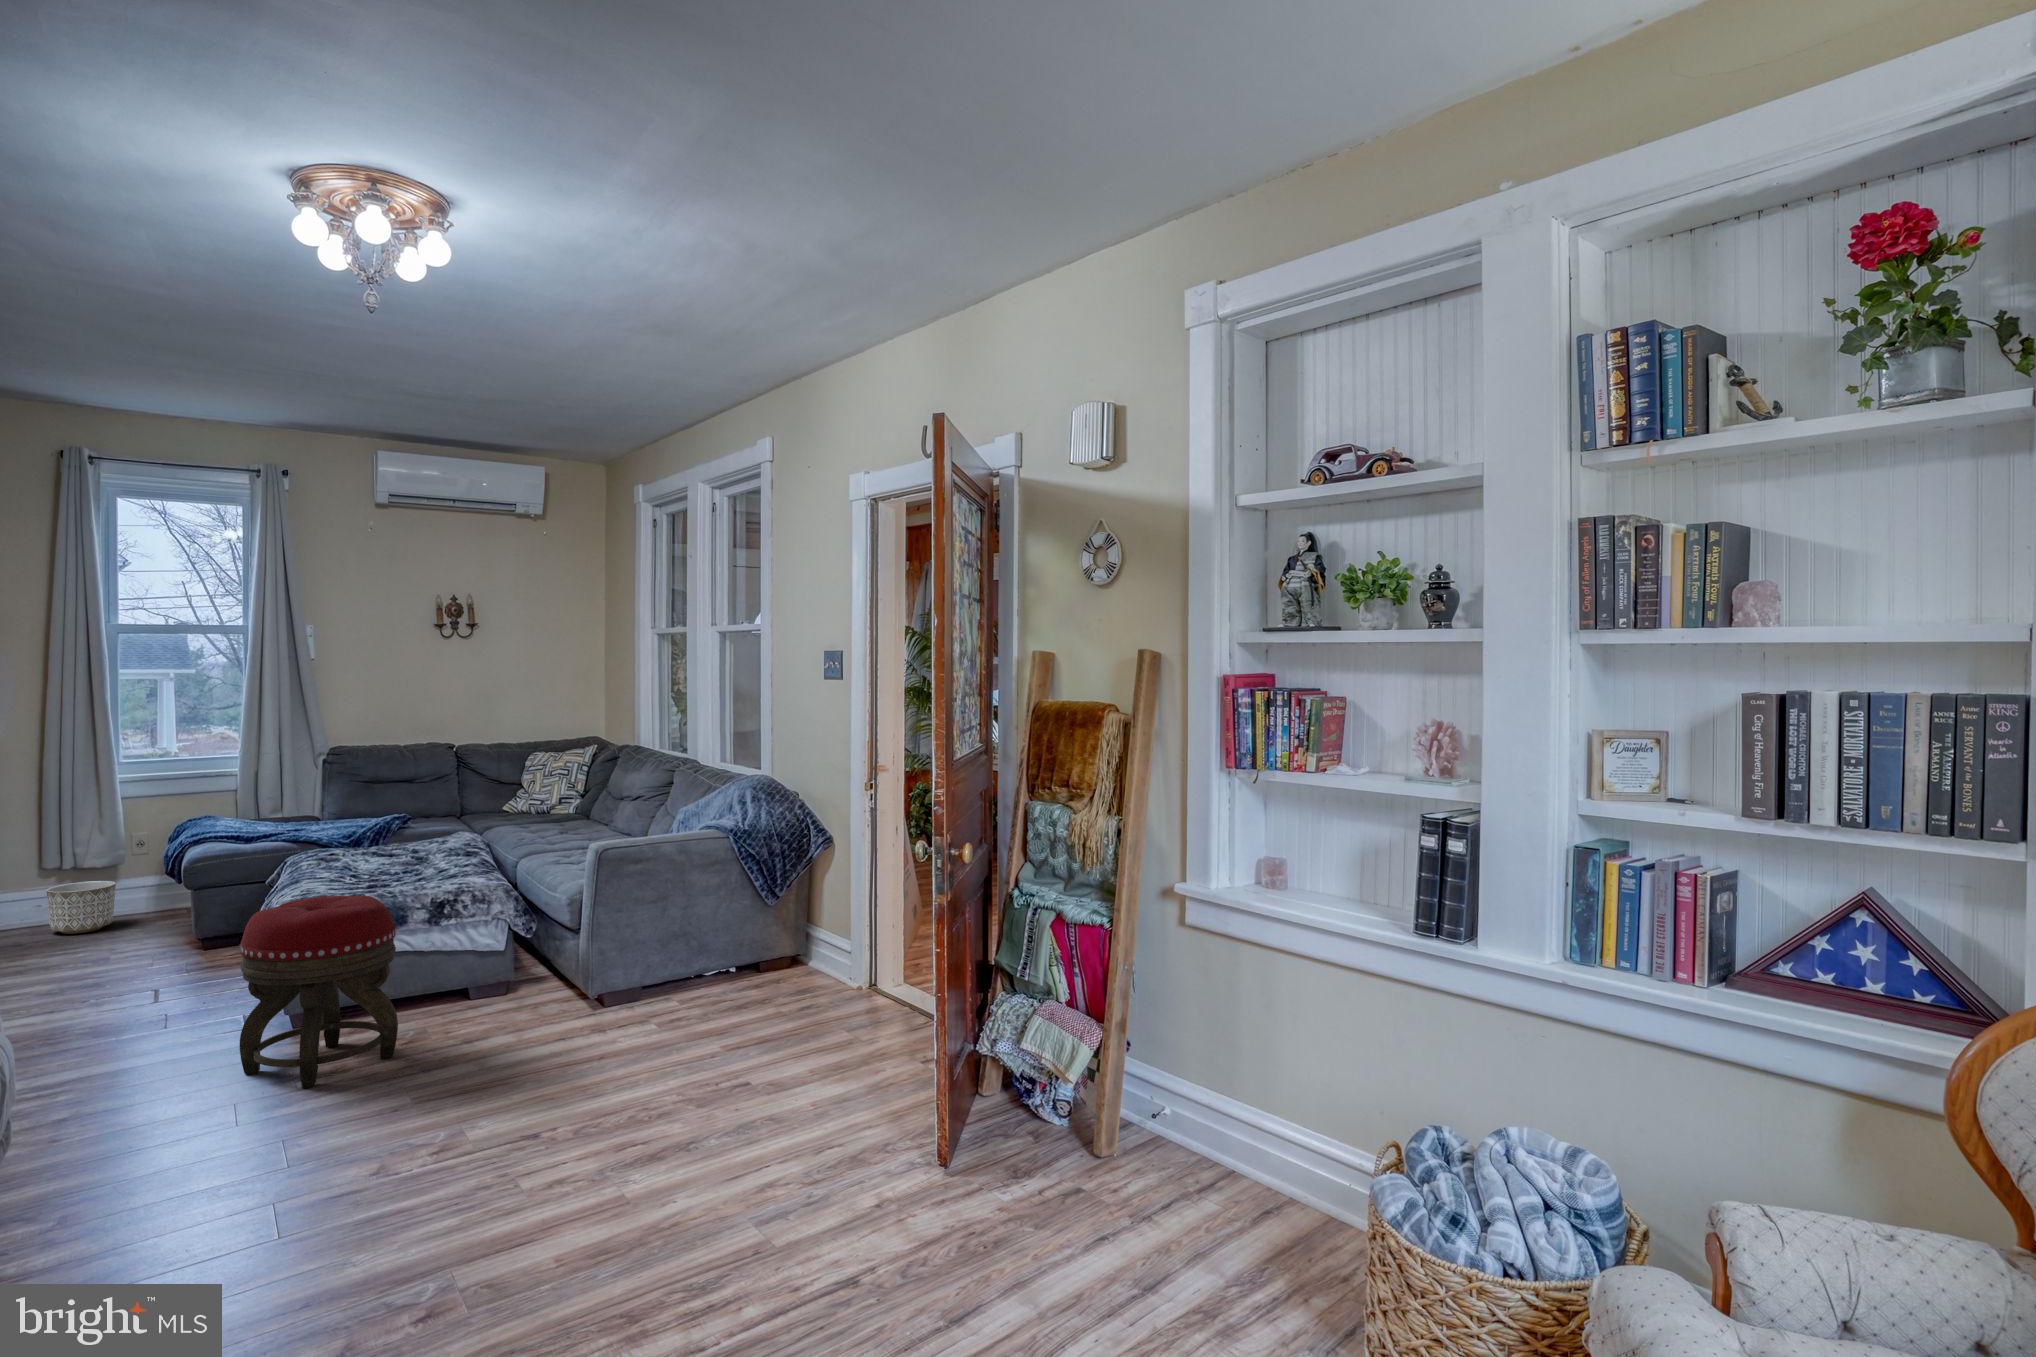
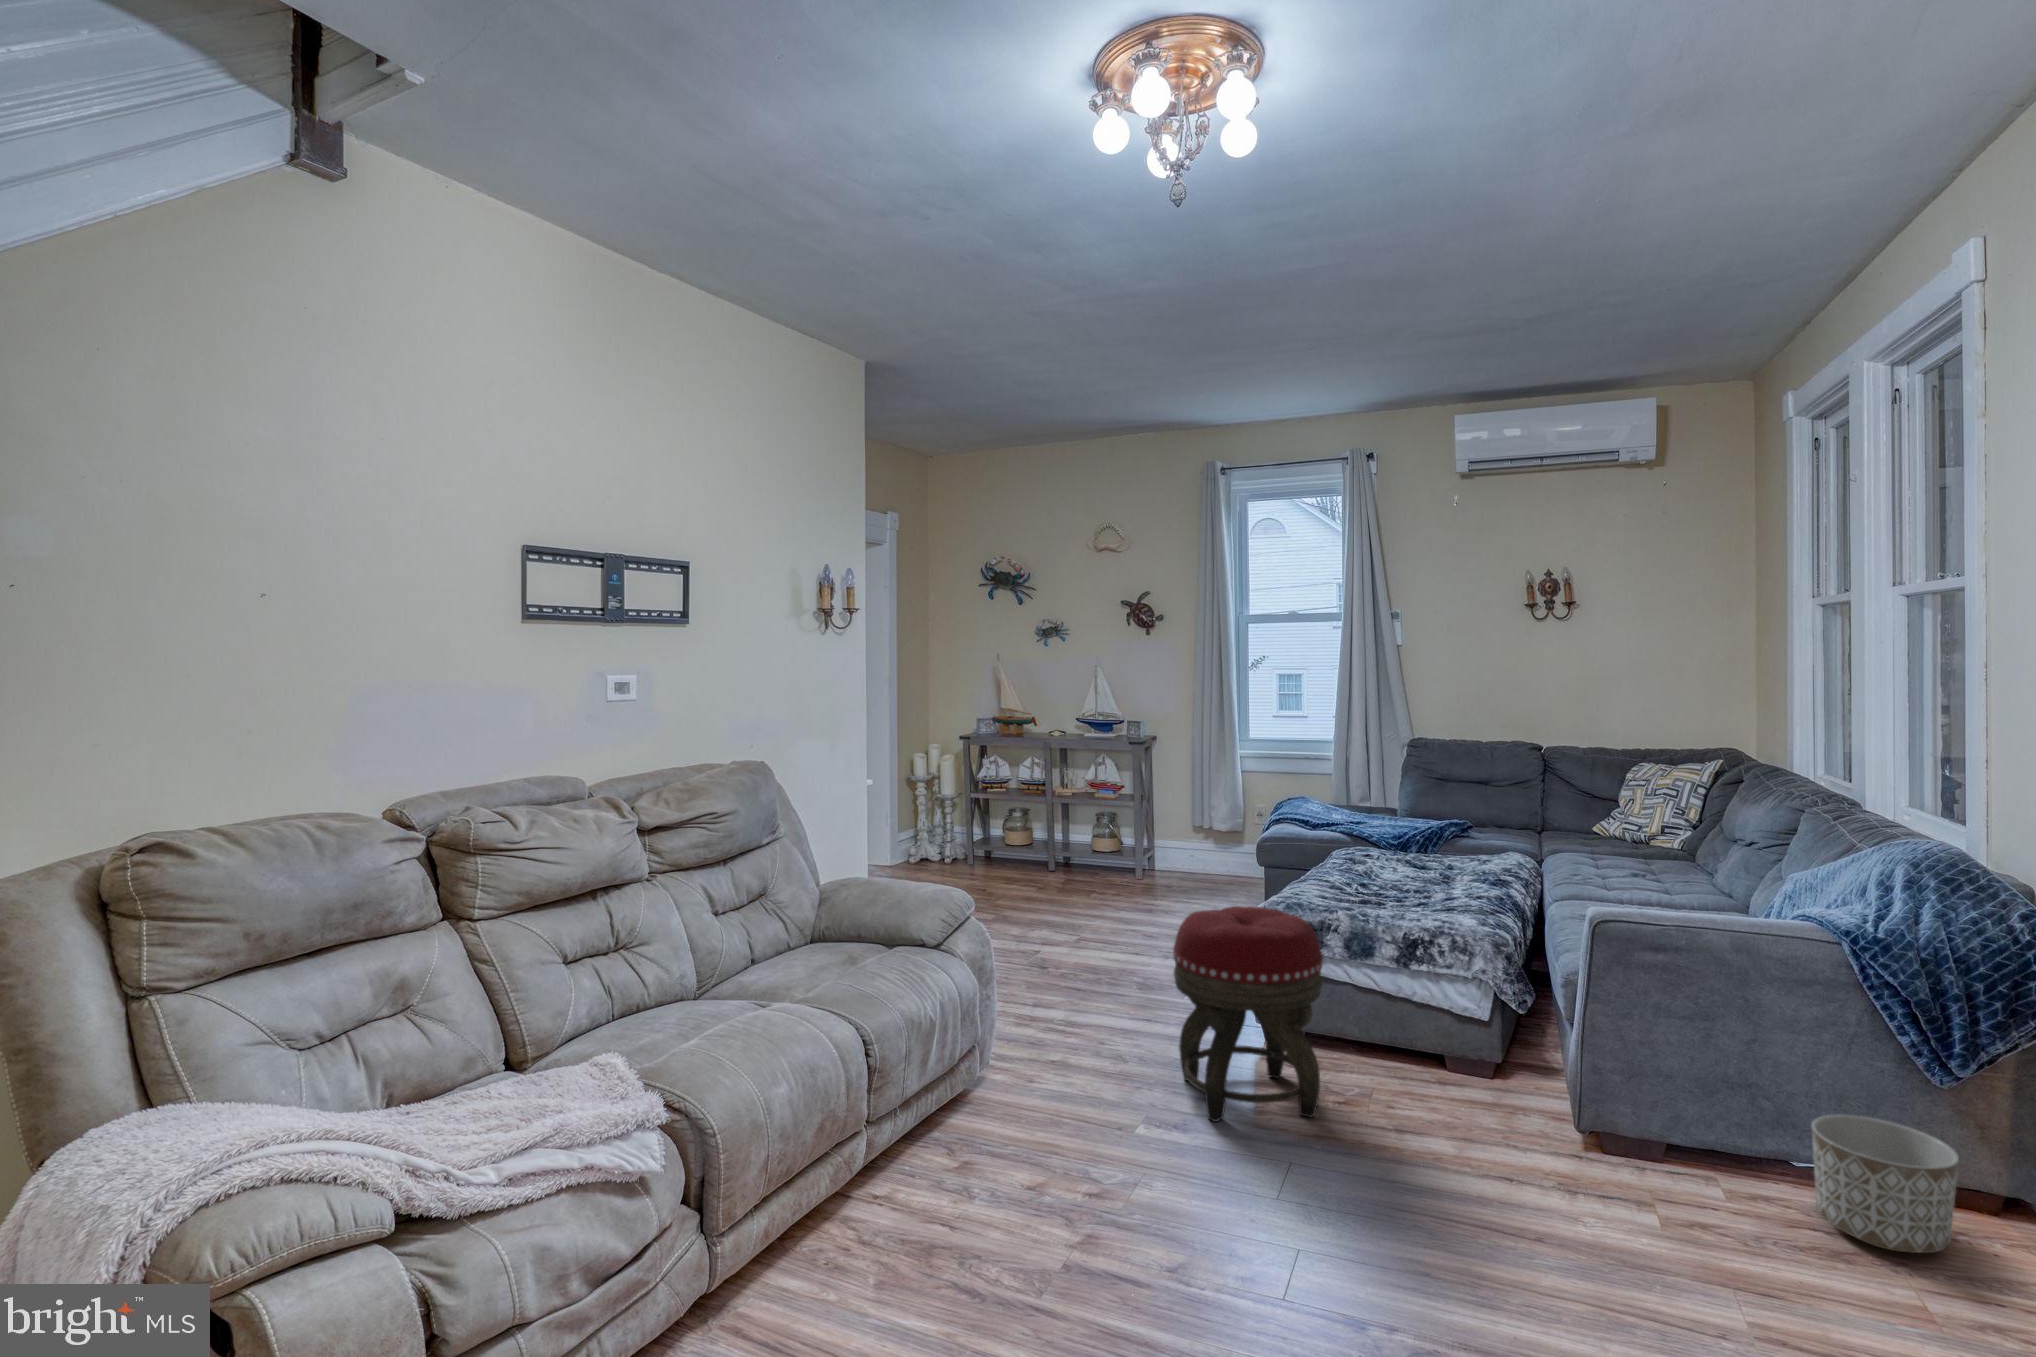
planter: present [46,881,116,934] -> present [1811,1115,1959,1253]

